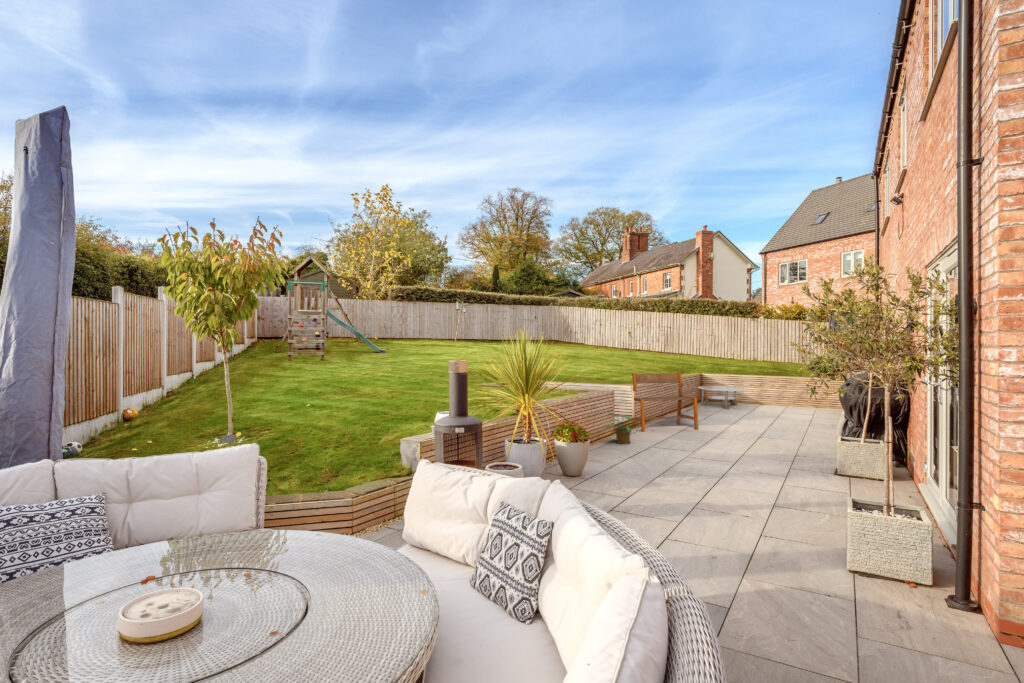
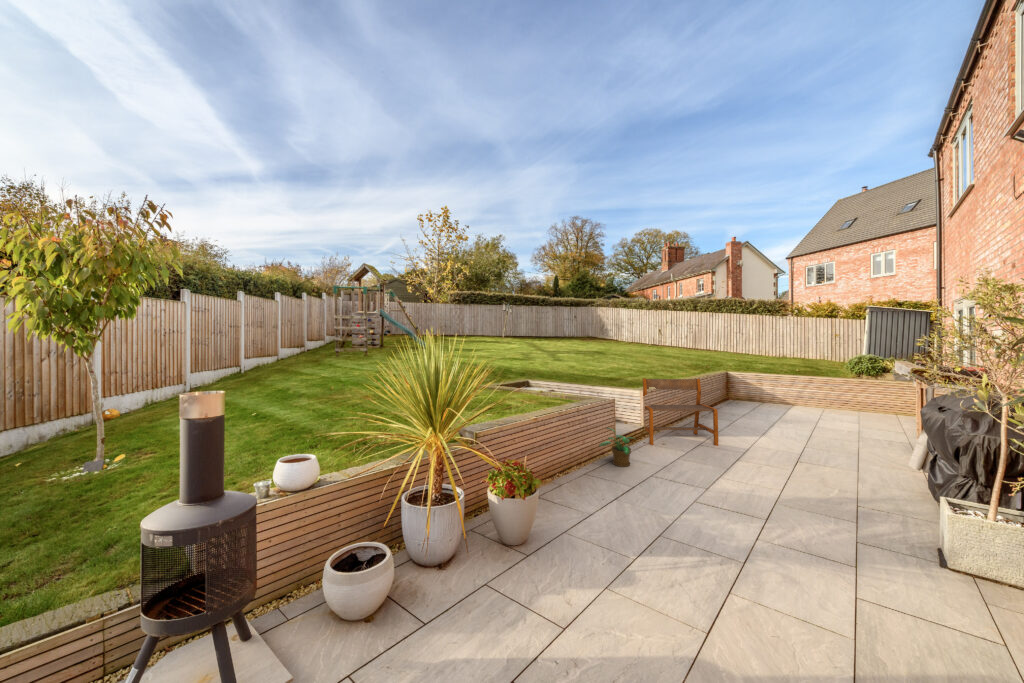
round table: present [698,386,745,409] -> none [722,385,776,412]

